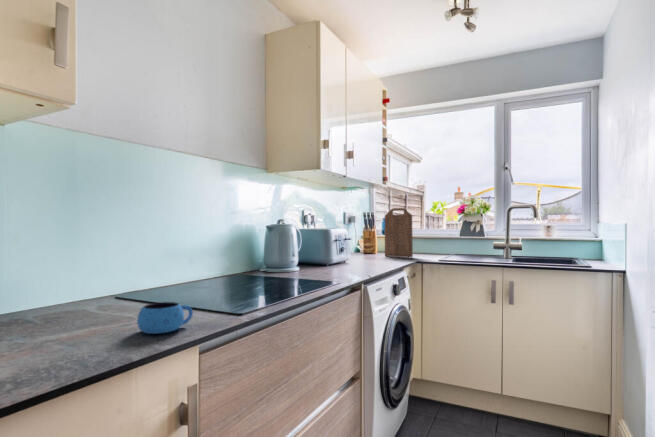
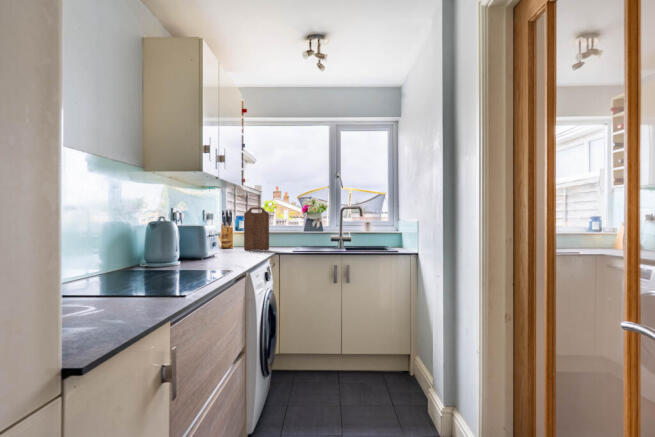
mug: present [137,302,193,334] -> none [102,290,147,316]

